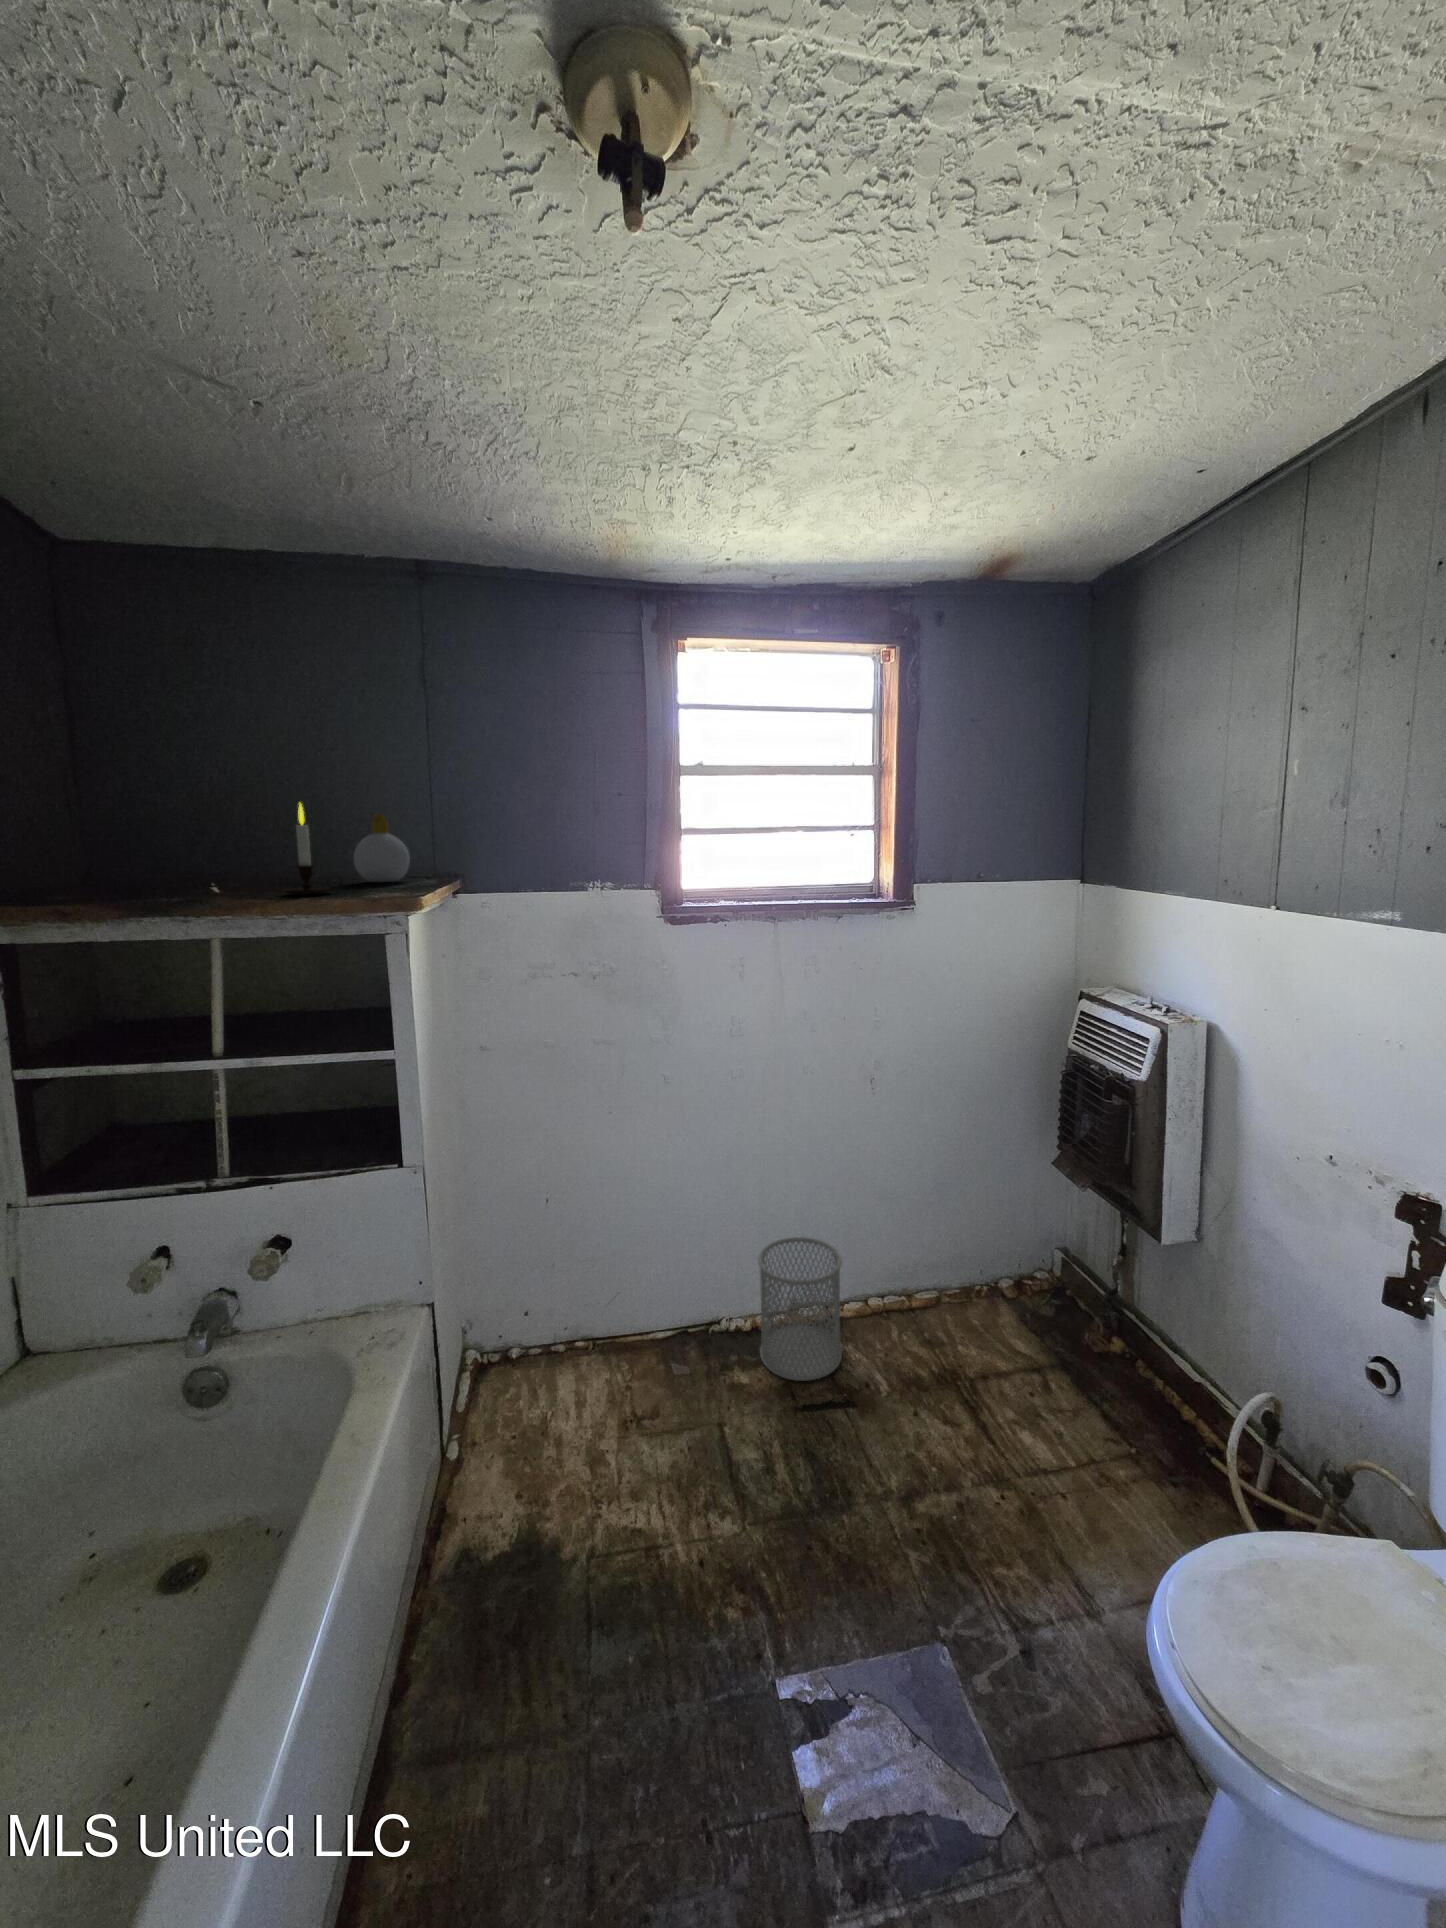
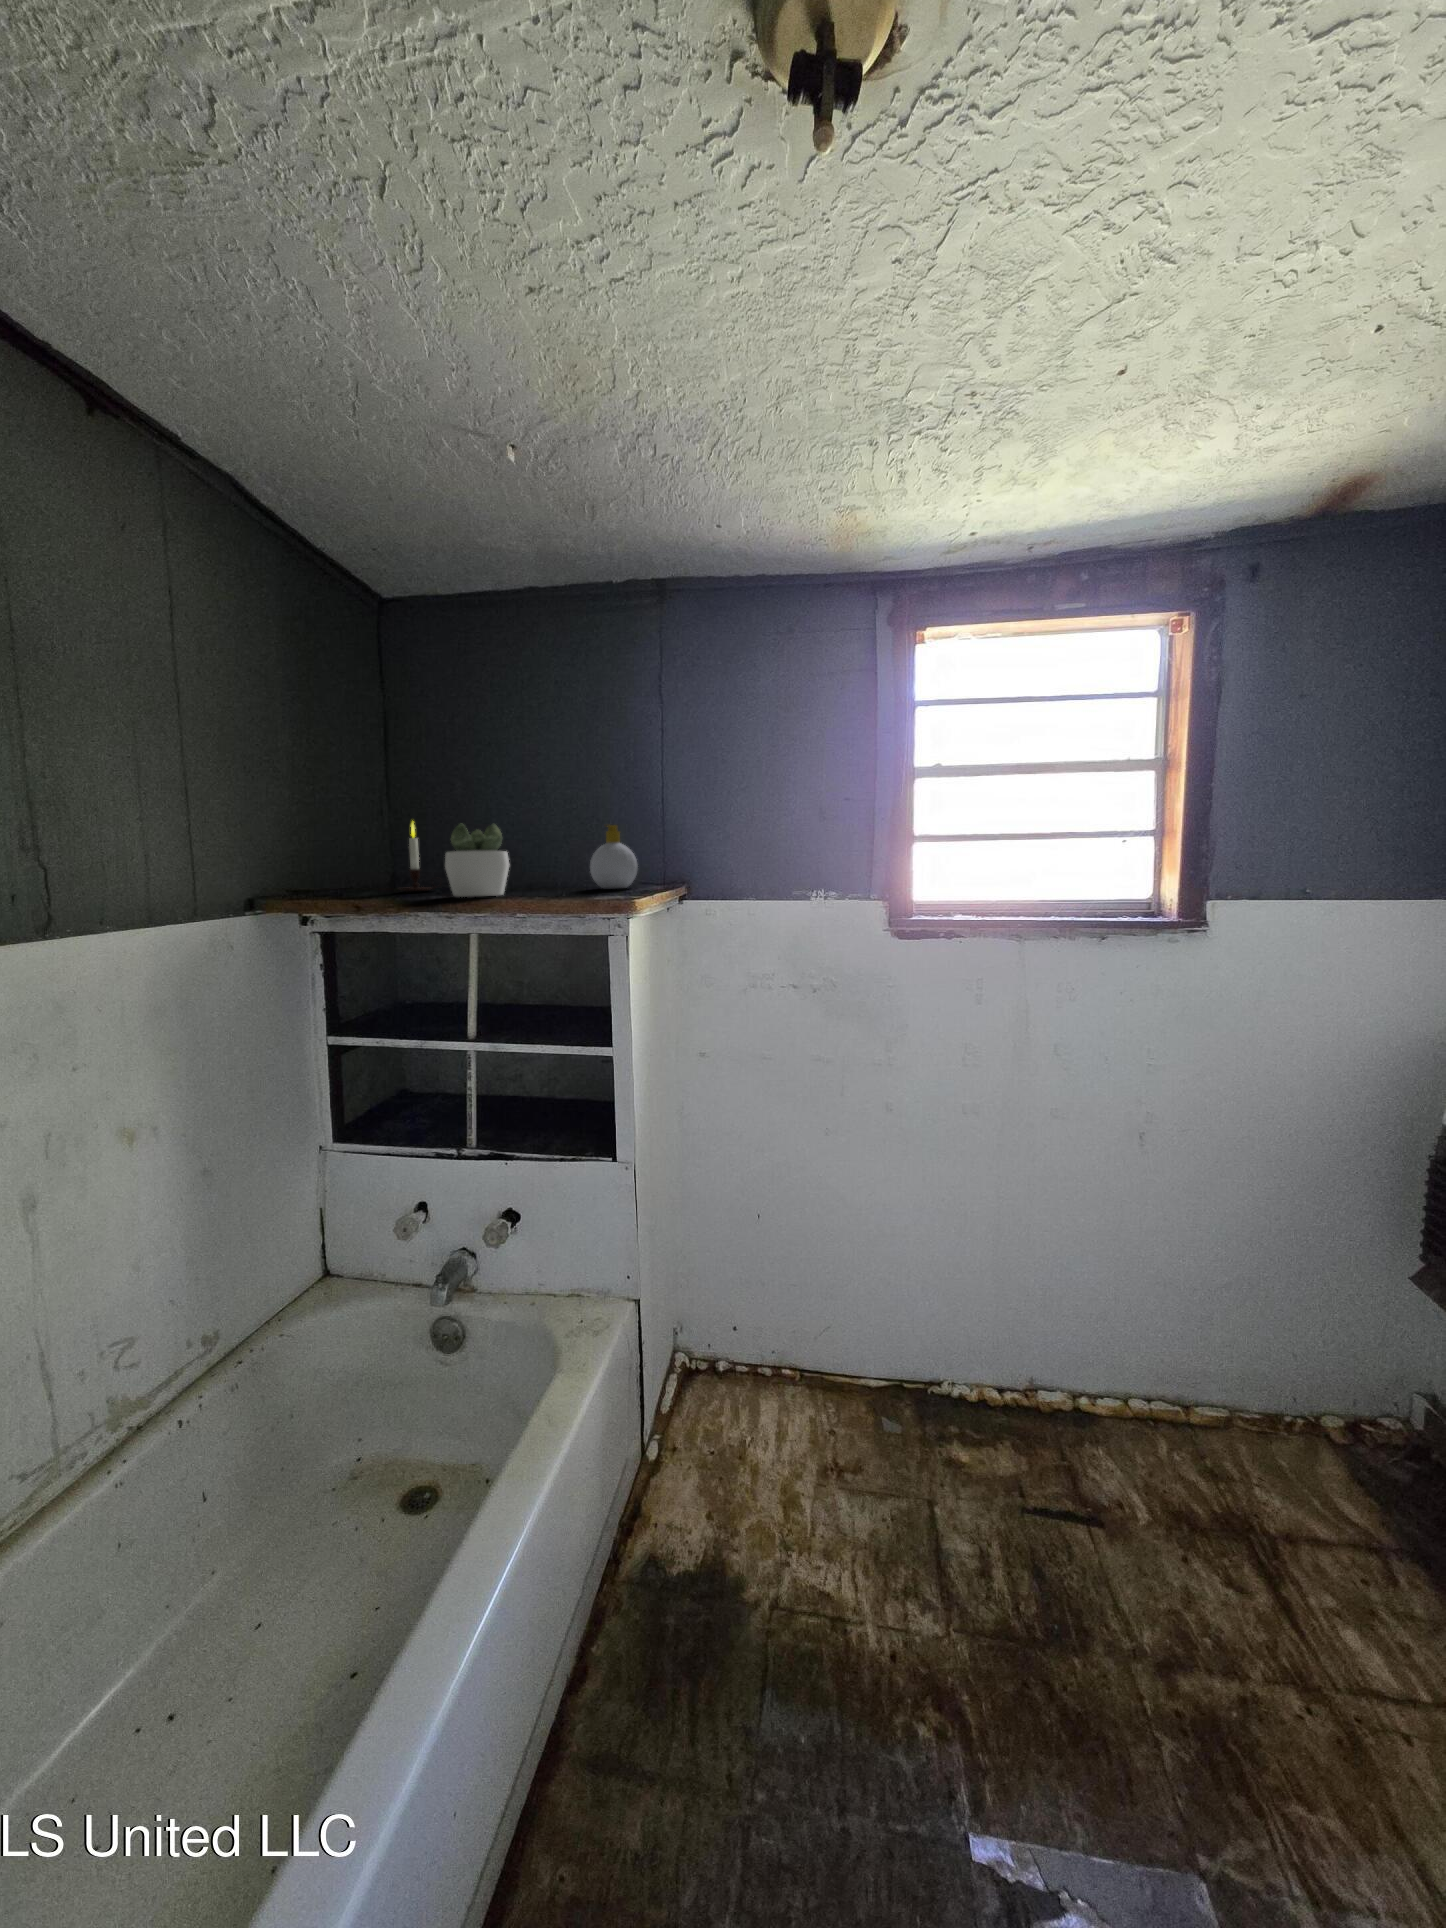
candle: present [283,804,339,895] -> present [400,823,435,892]
succulent plant: none [168,810,255,895] -> present [445,824,510,897]
wastebasket: present [758,1237,842,1381] -> none [981,1305,1089,1481]

